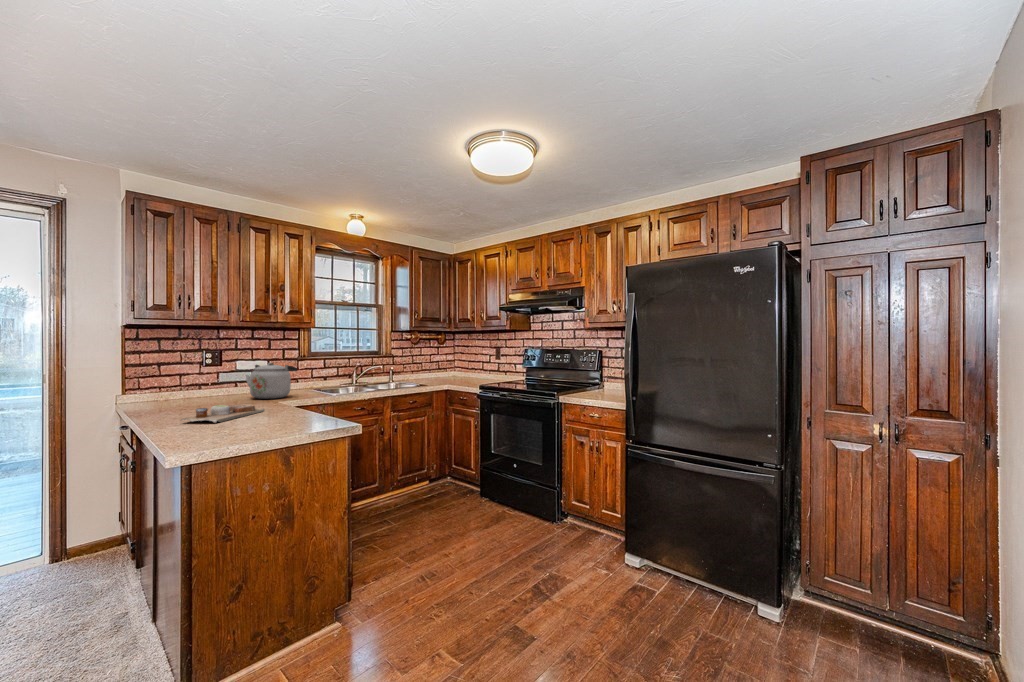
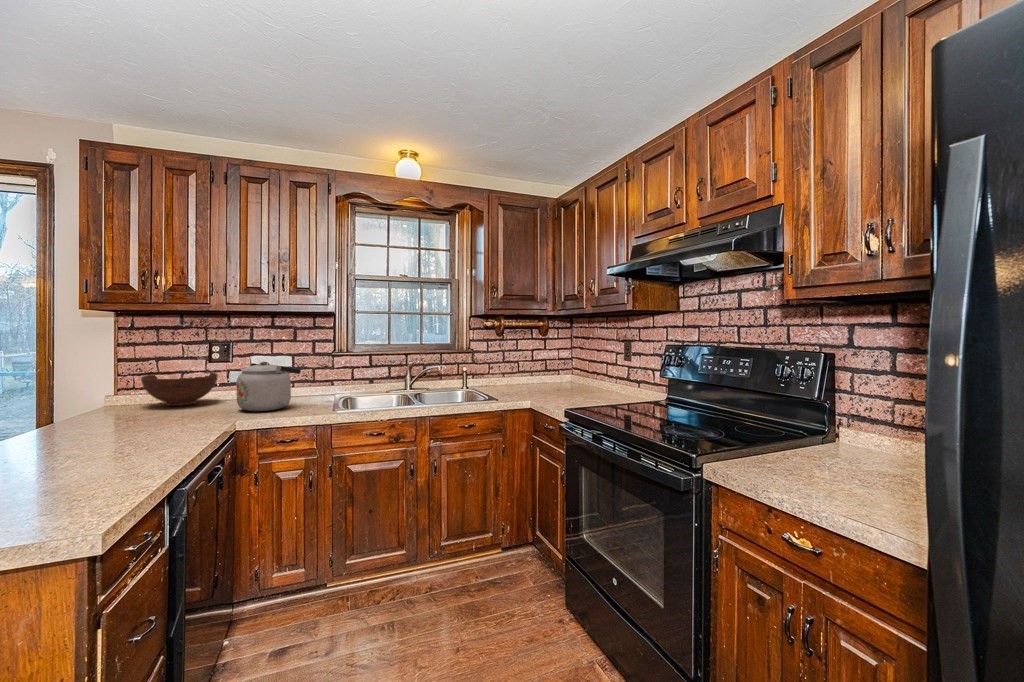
fruit bowl: none [151,375,214,401] -> present [141,372,218,406]
cutting board: present [182,404,264,423] -> none [24,426,176,466]

